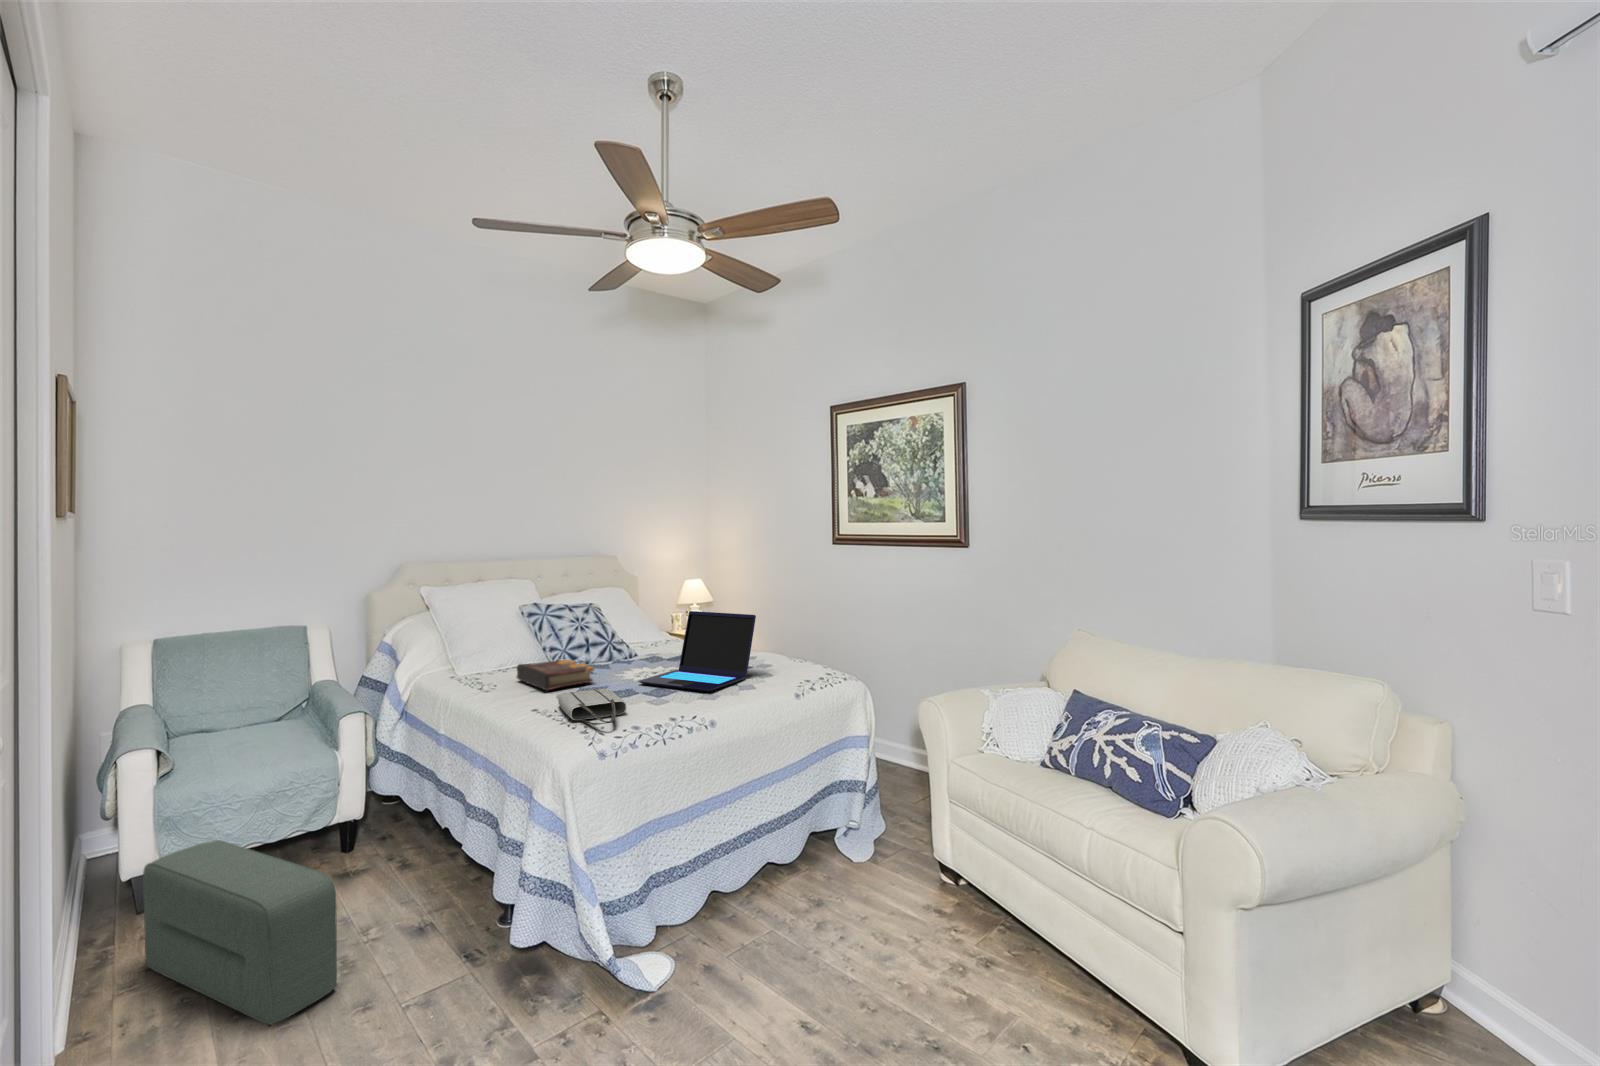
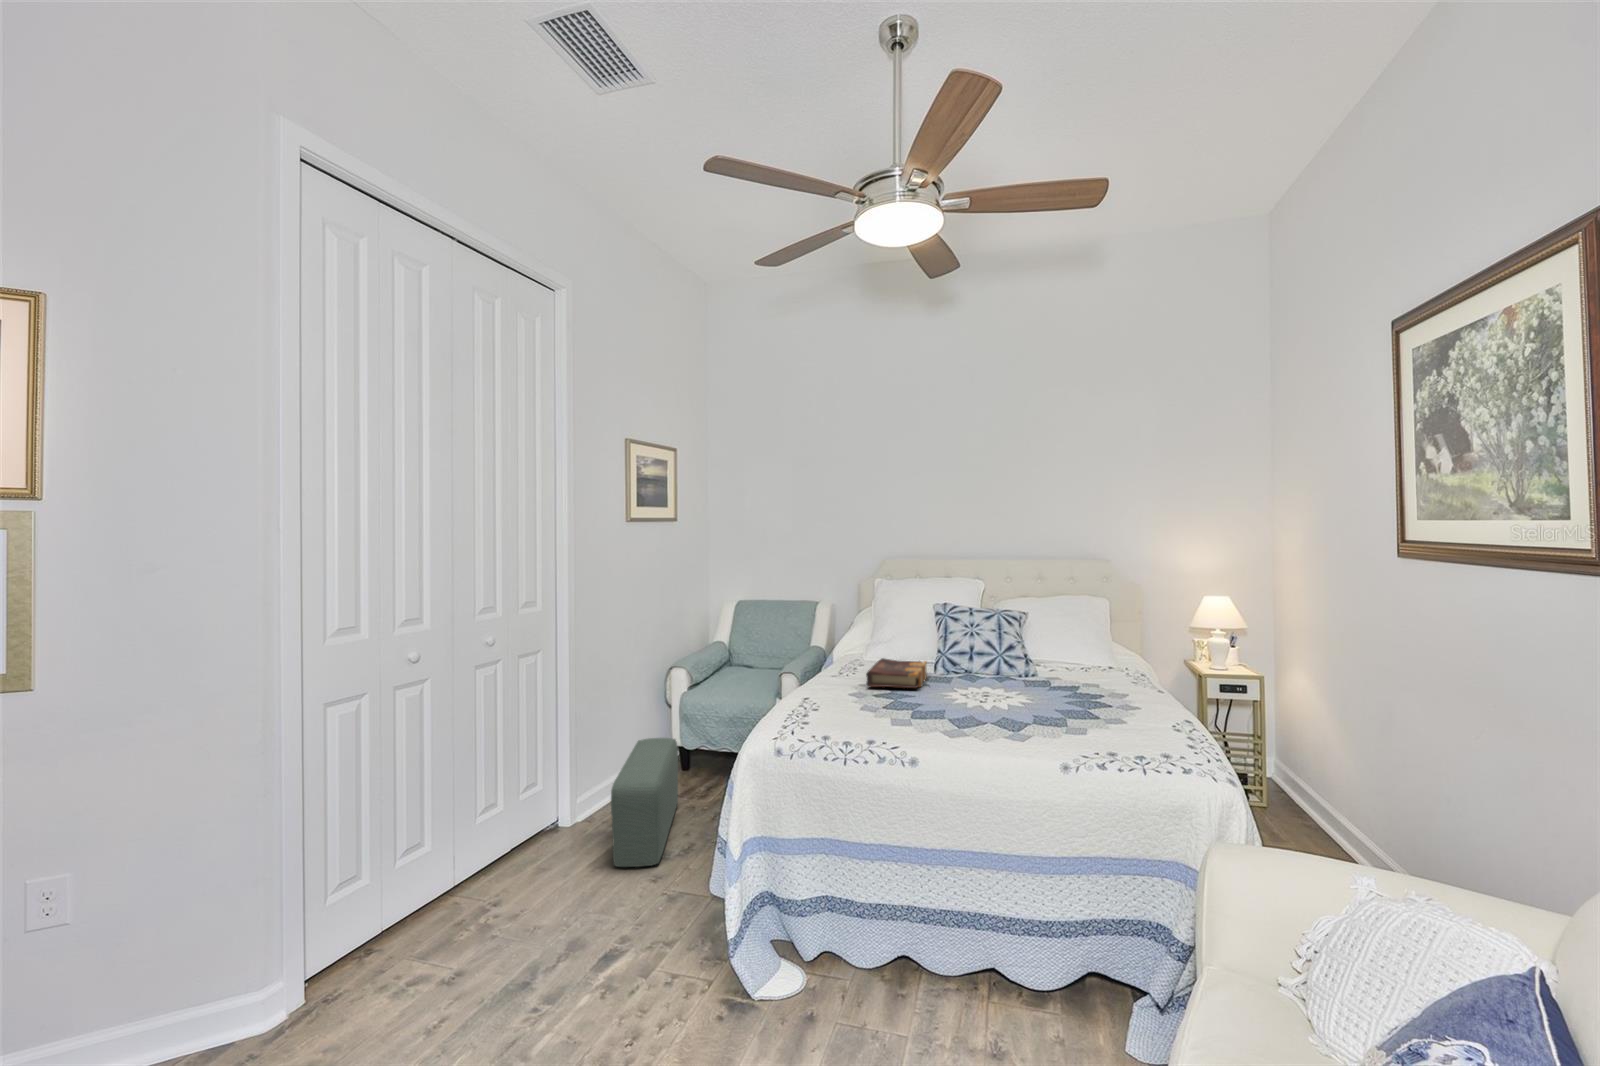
laptop: present [638,611,756,692] -> none [943,629,1075,727]
tote bag: present [558,689,626,724] -> none [800,692,885,728]

